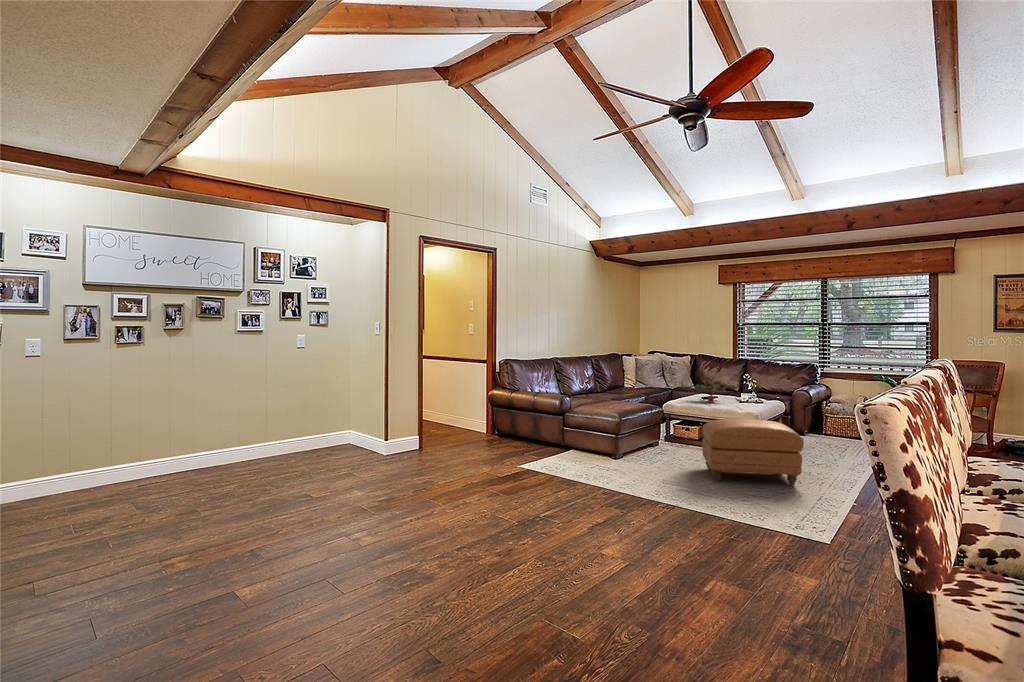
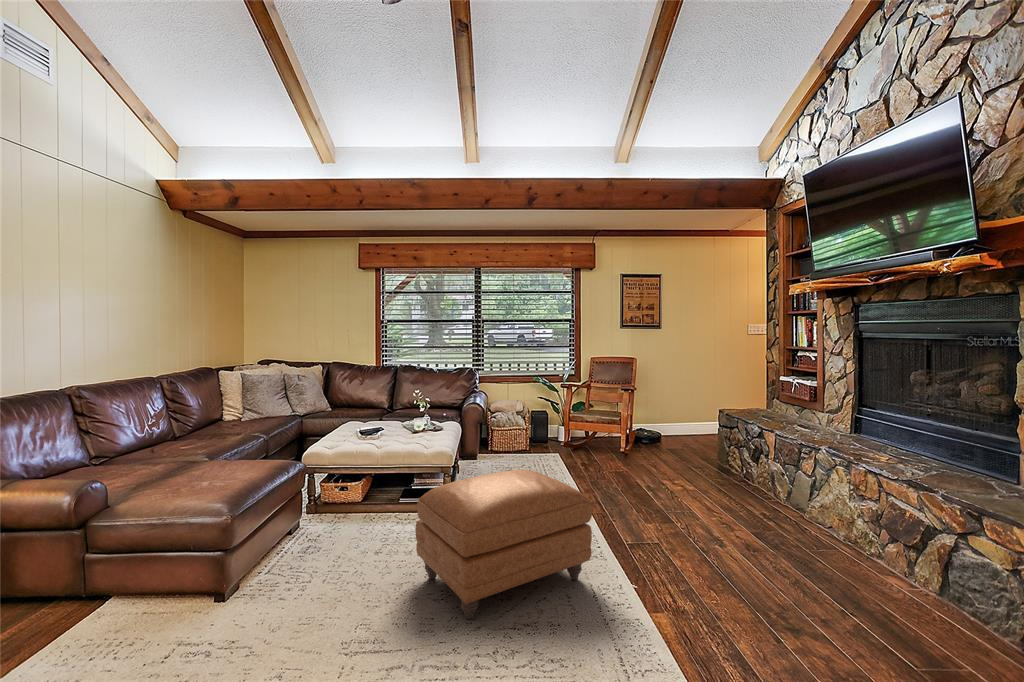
potted plant: present [696,375,726,403] -> none [354,394,407,436]

